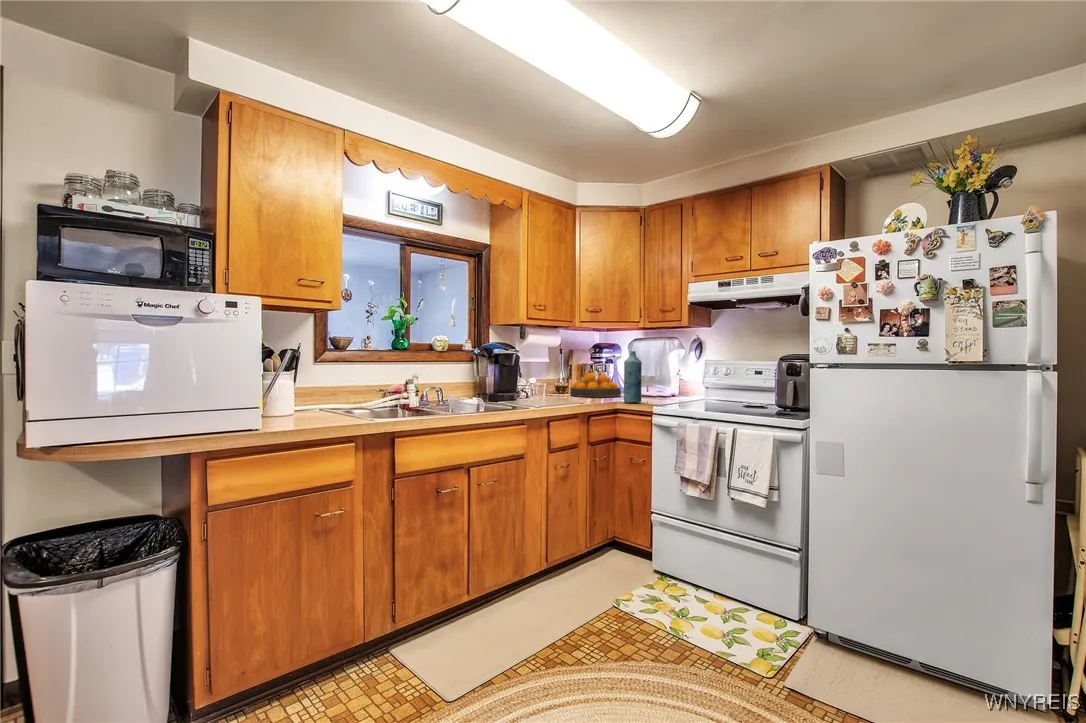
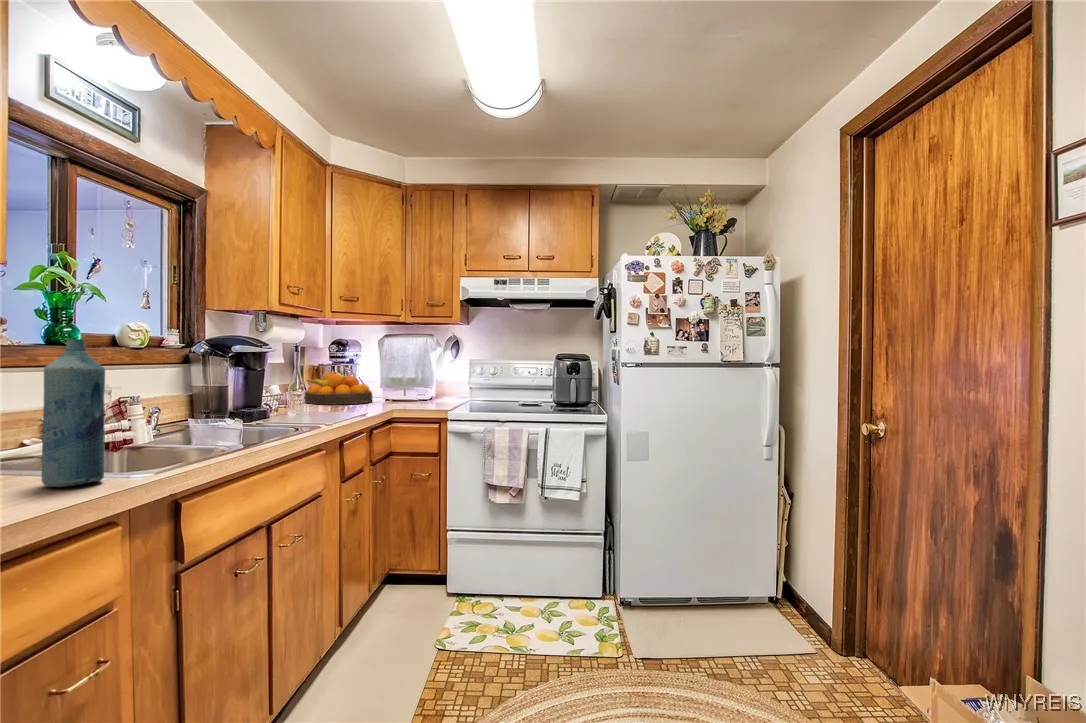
bottle: present [624,351,642,403] -> present [42,339,105,487]

